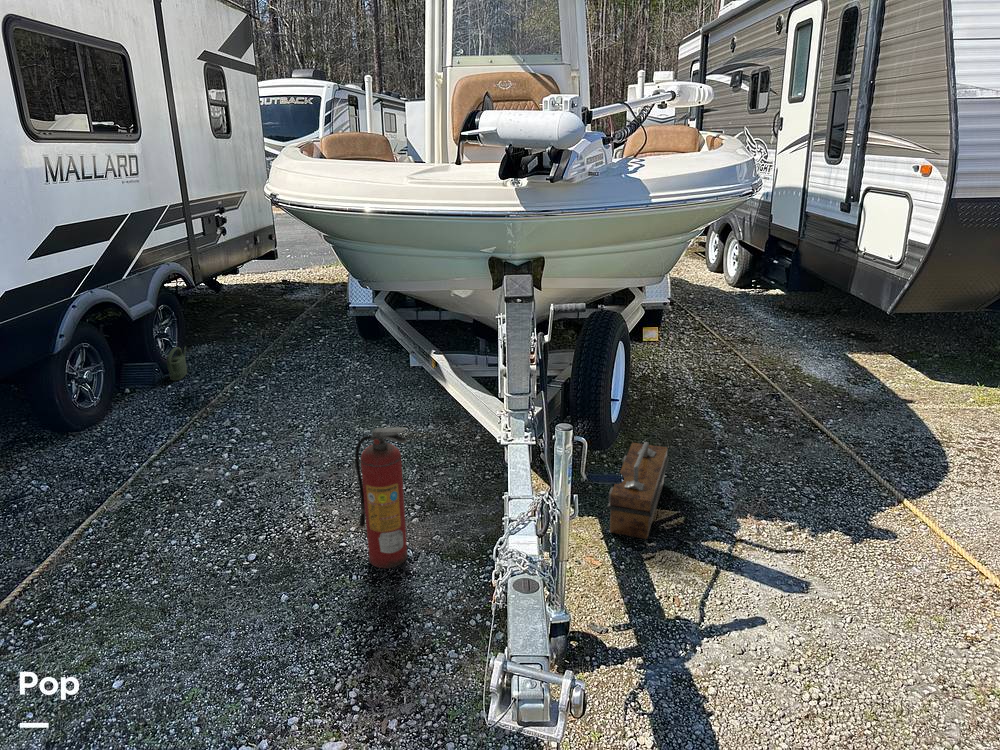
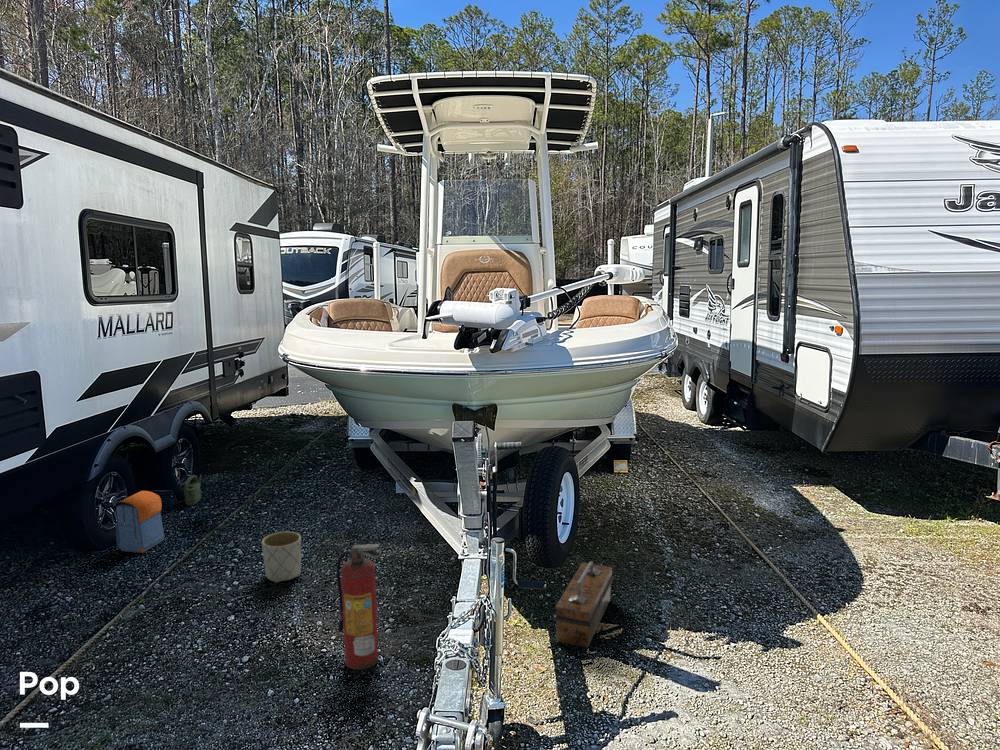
backpack: none [88,365,149,435] -> present [116,491,164,553]
planter: none [261,410,308,467] -> present [262,532,301,583]

